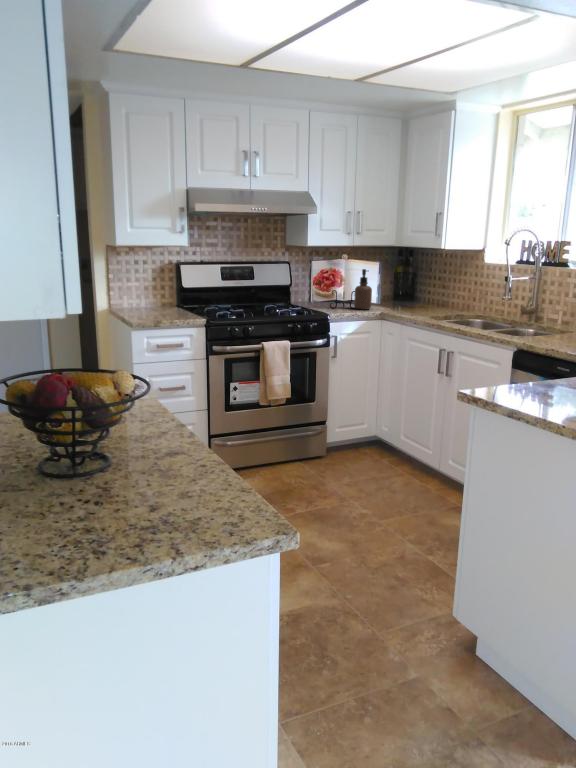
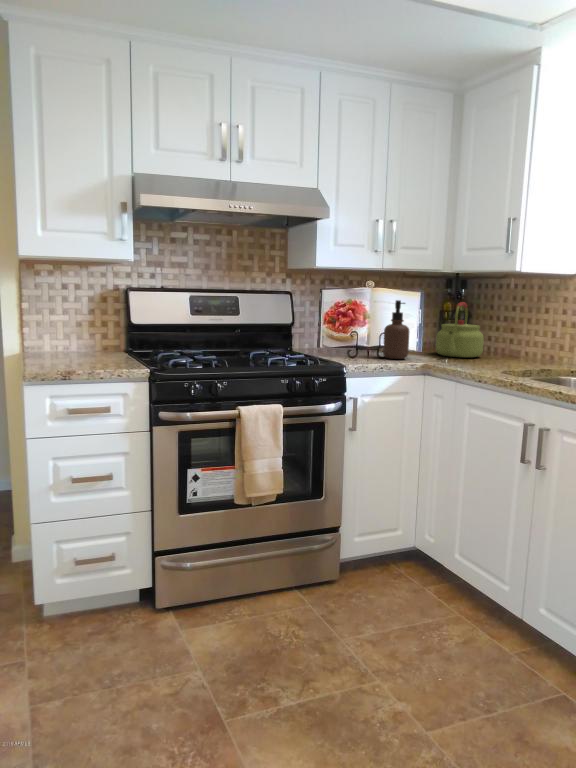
kettle: none [391,268,424,307] -> present [436,302,484,357]

